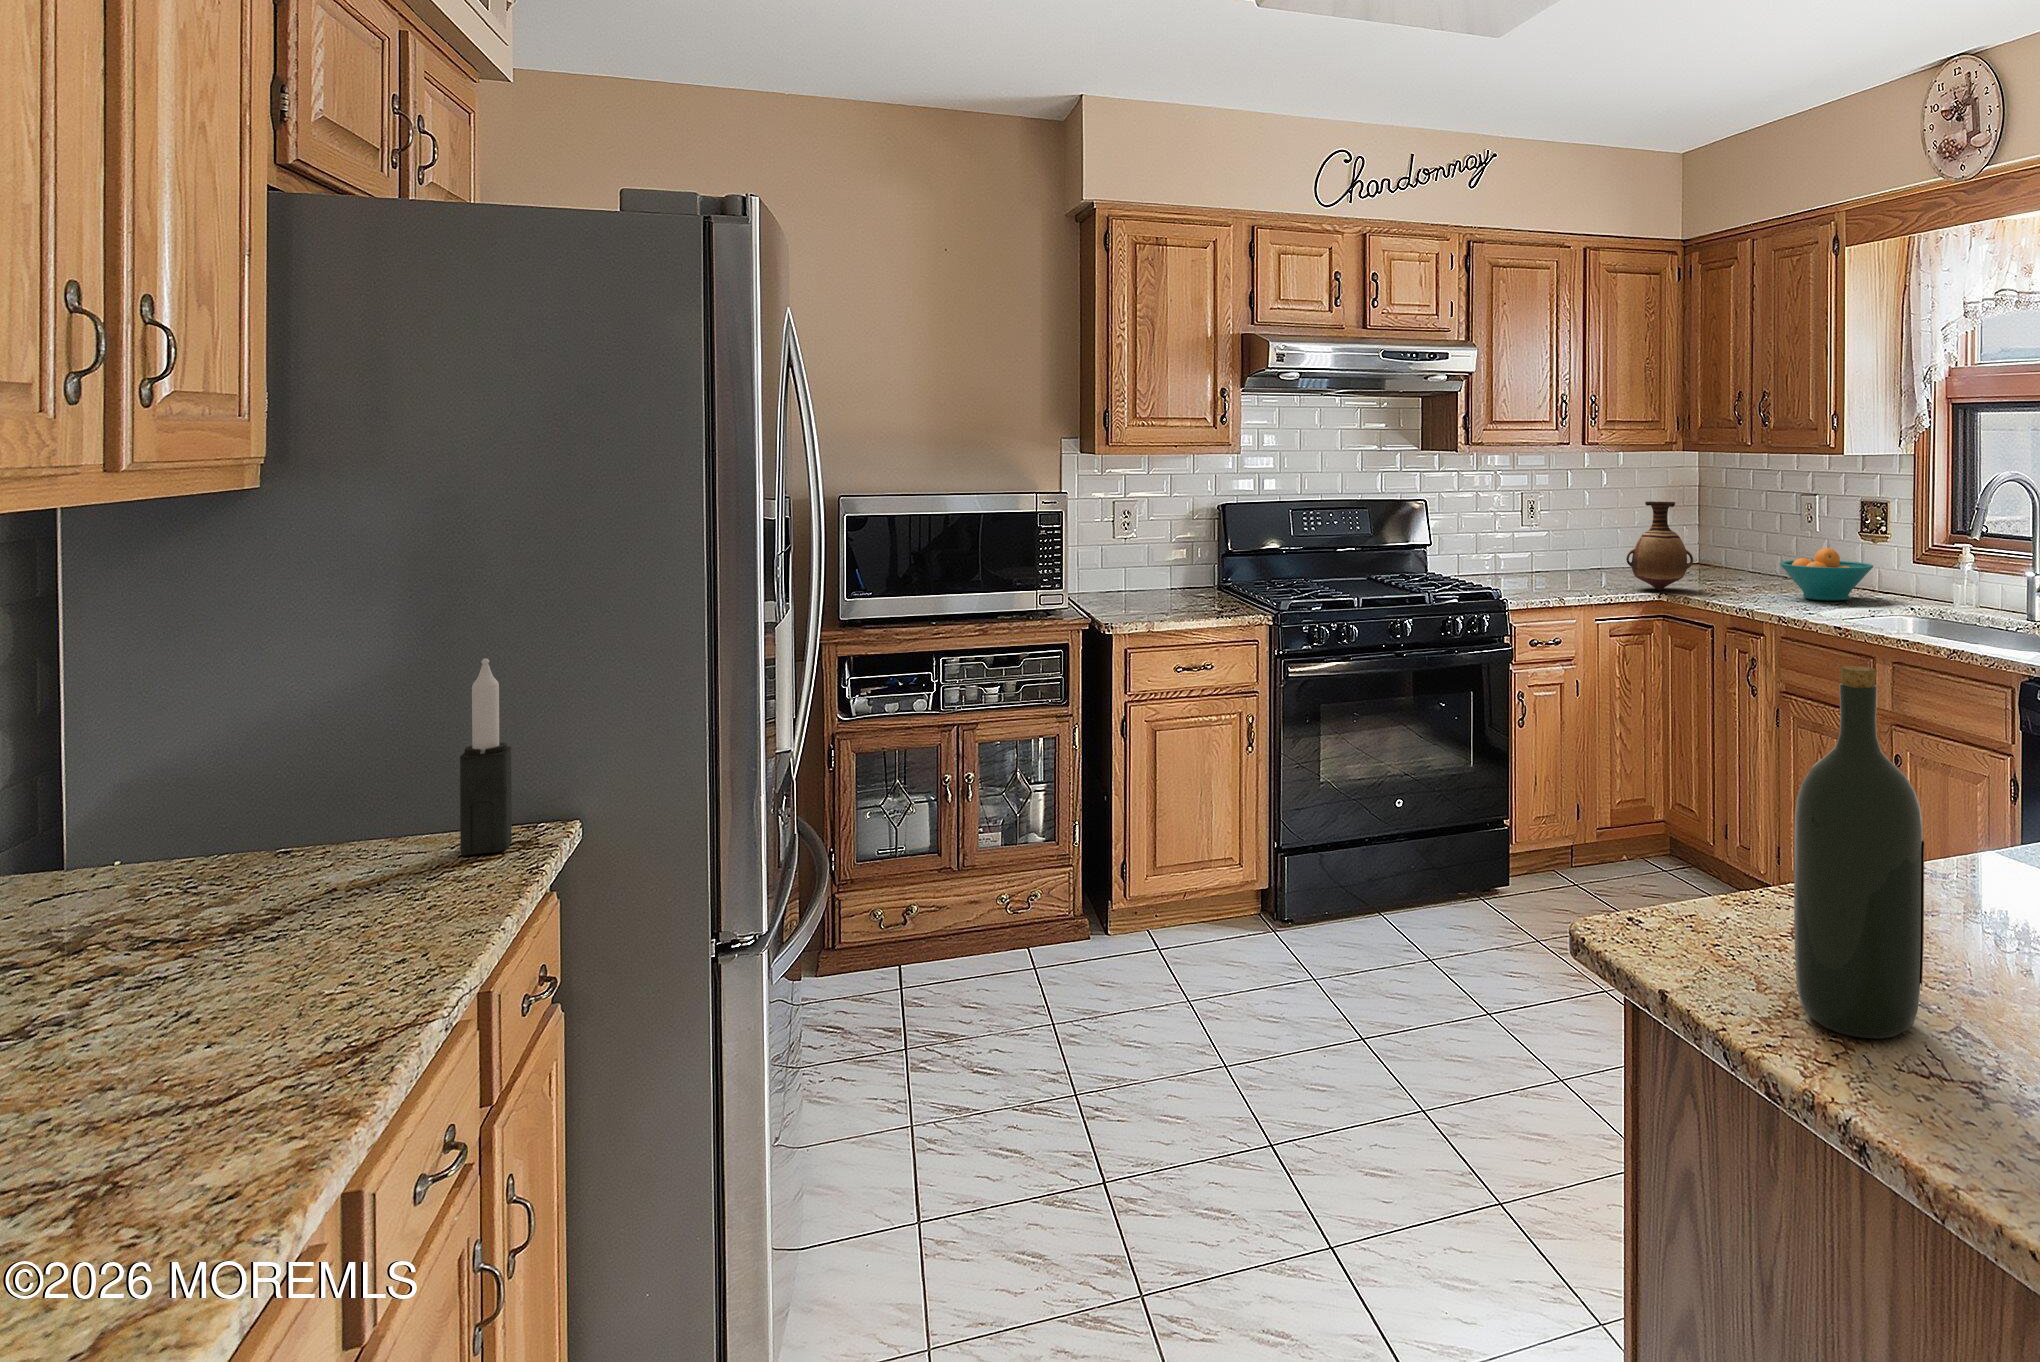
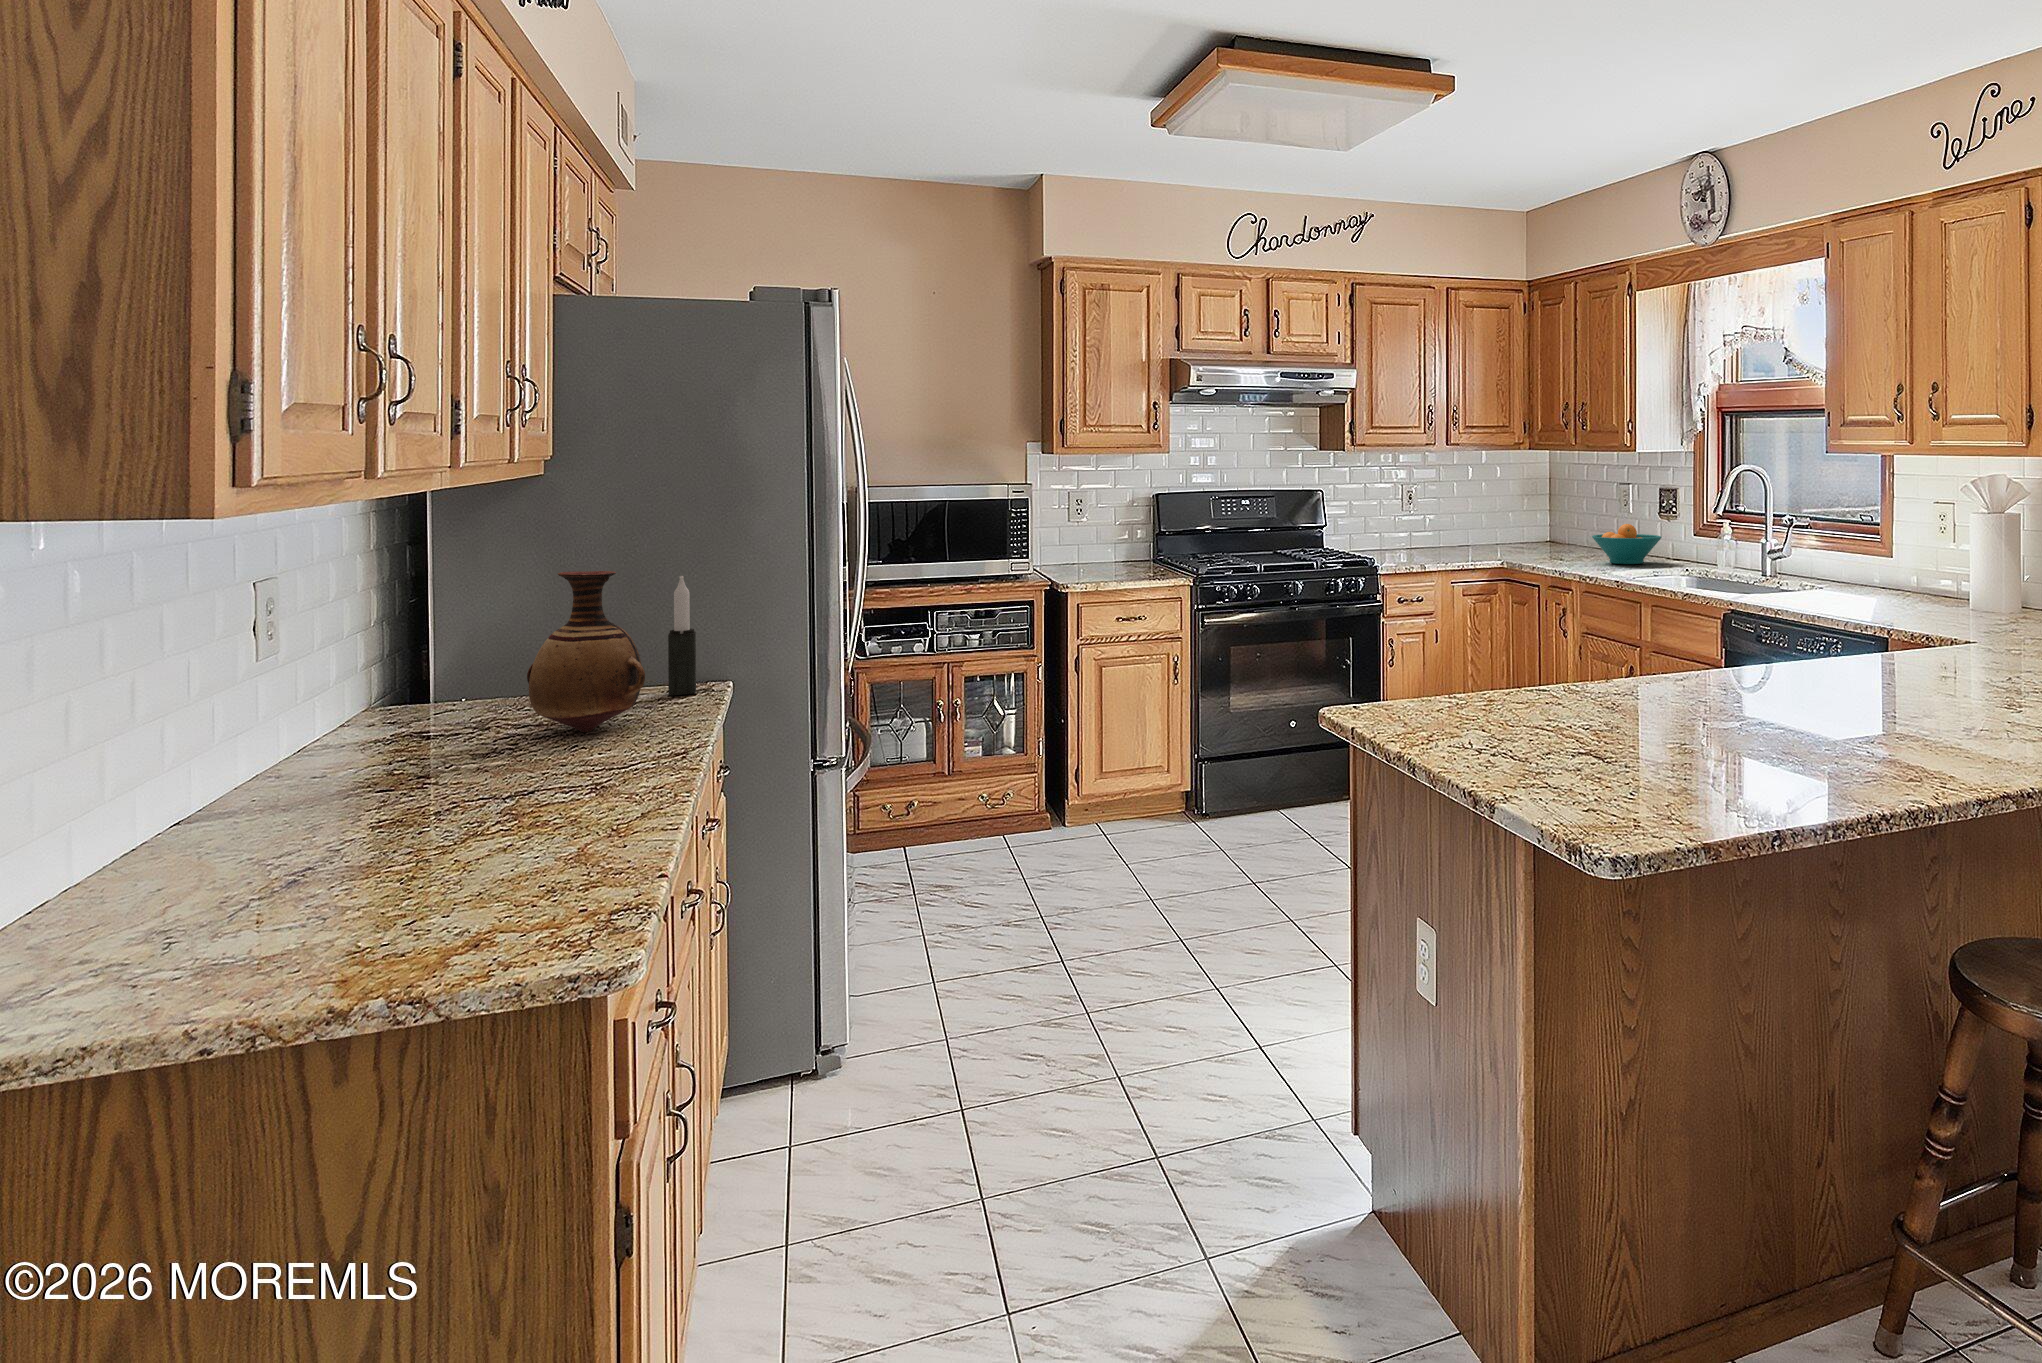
vase: present [1626,501,1693,590] -> present [527,571,645,732]
wine bottle: present [1794,666,1924,1039] -> none [1417,549,1476,729]

